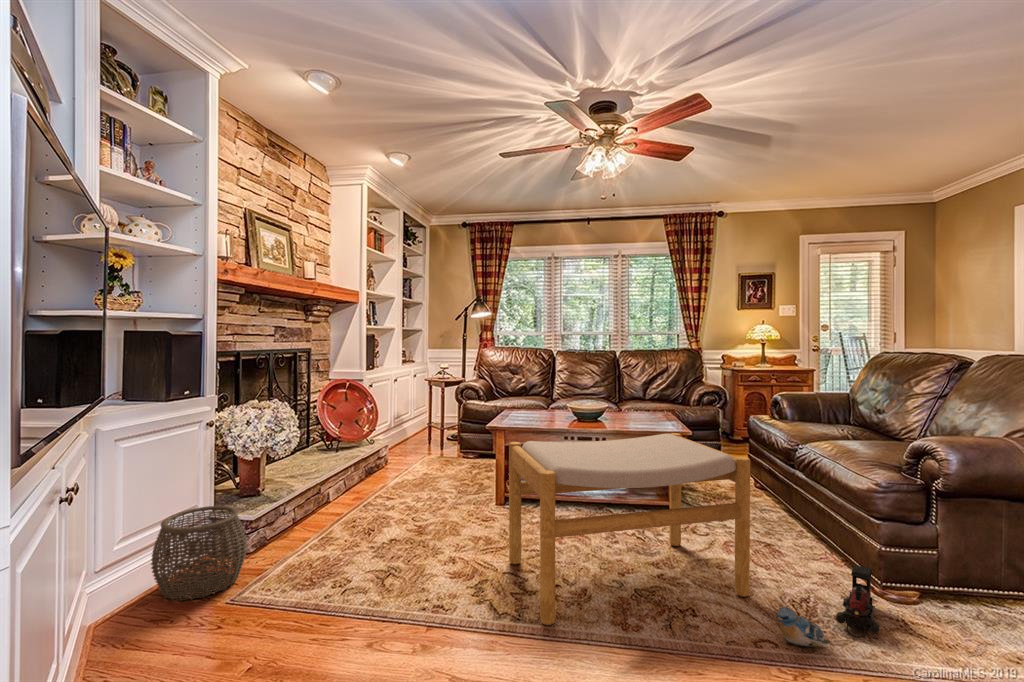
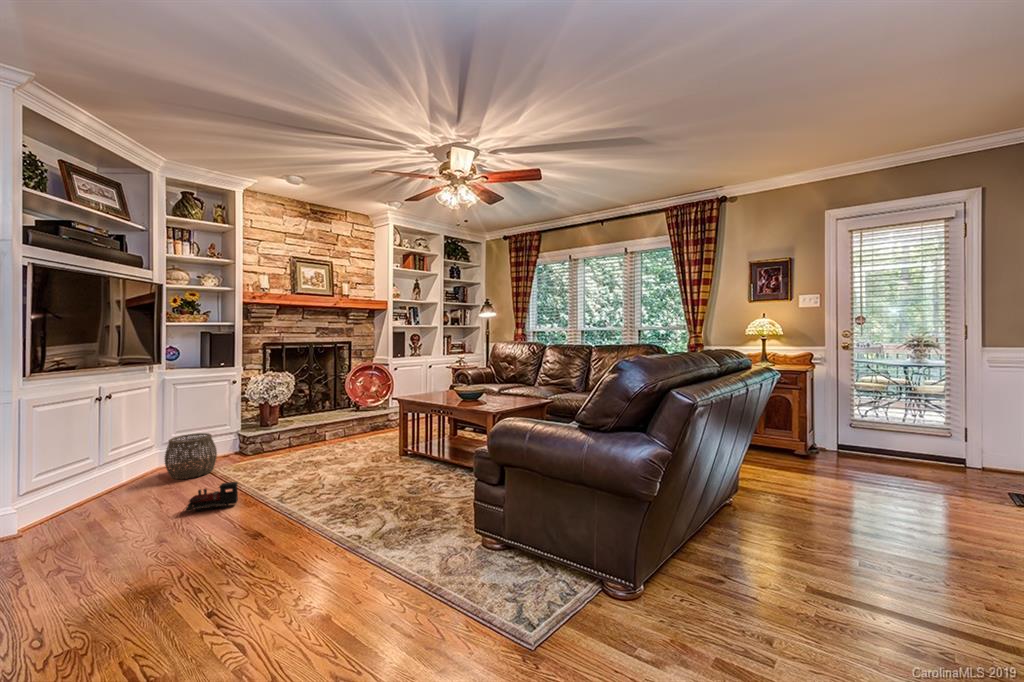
footstool: present [509,433,750,625] -> none [251,414,436,550]
toy train: present [836,565,879,638] -> present [186,482,238,512]
plush toy: present [776,607,831,647] -> none [331,553,359,588]

